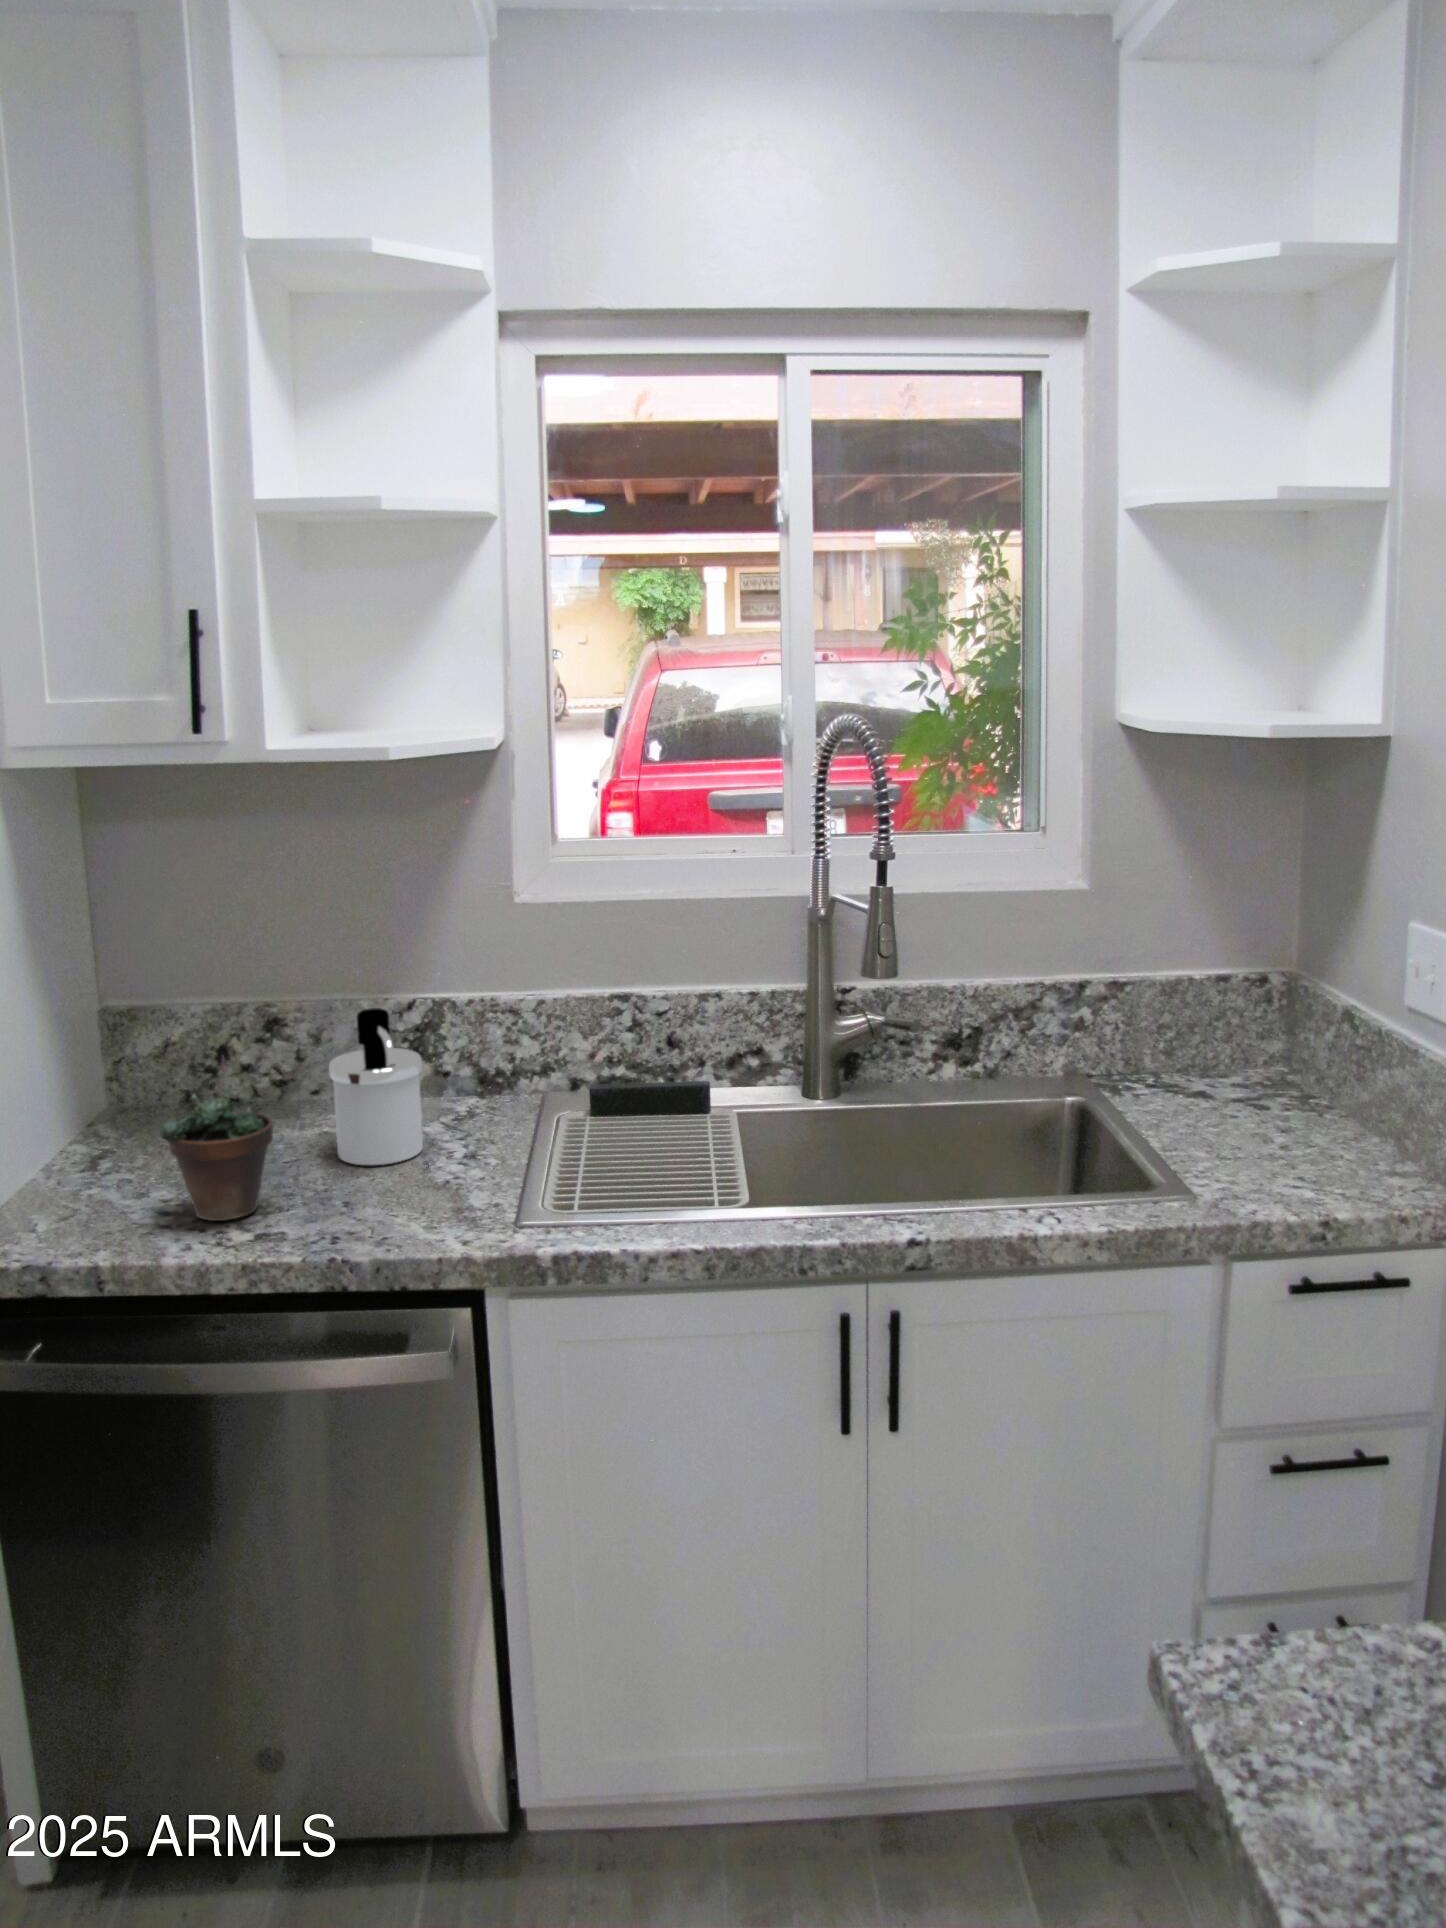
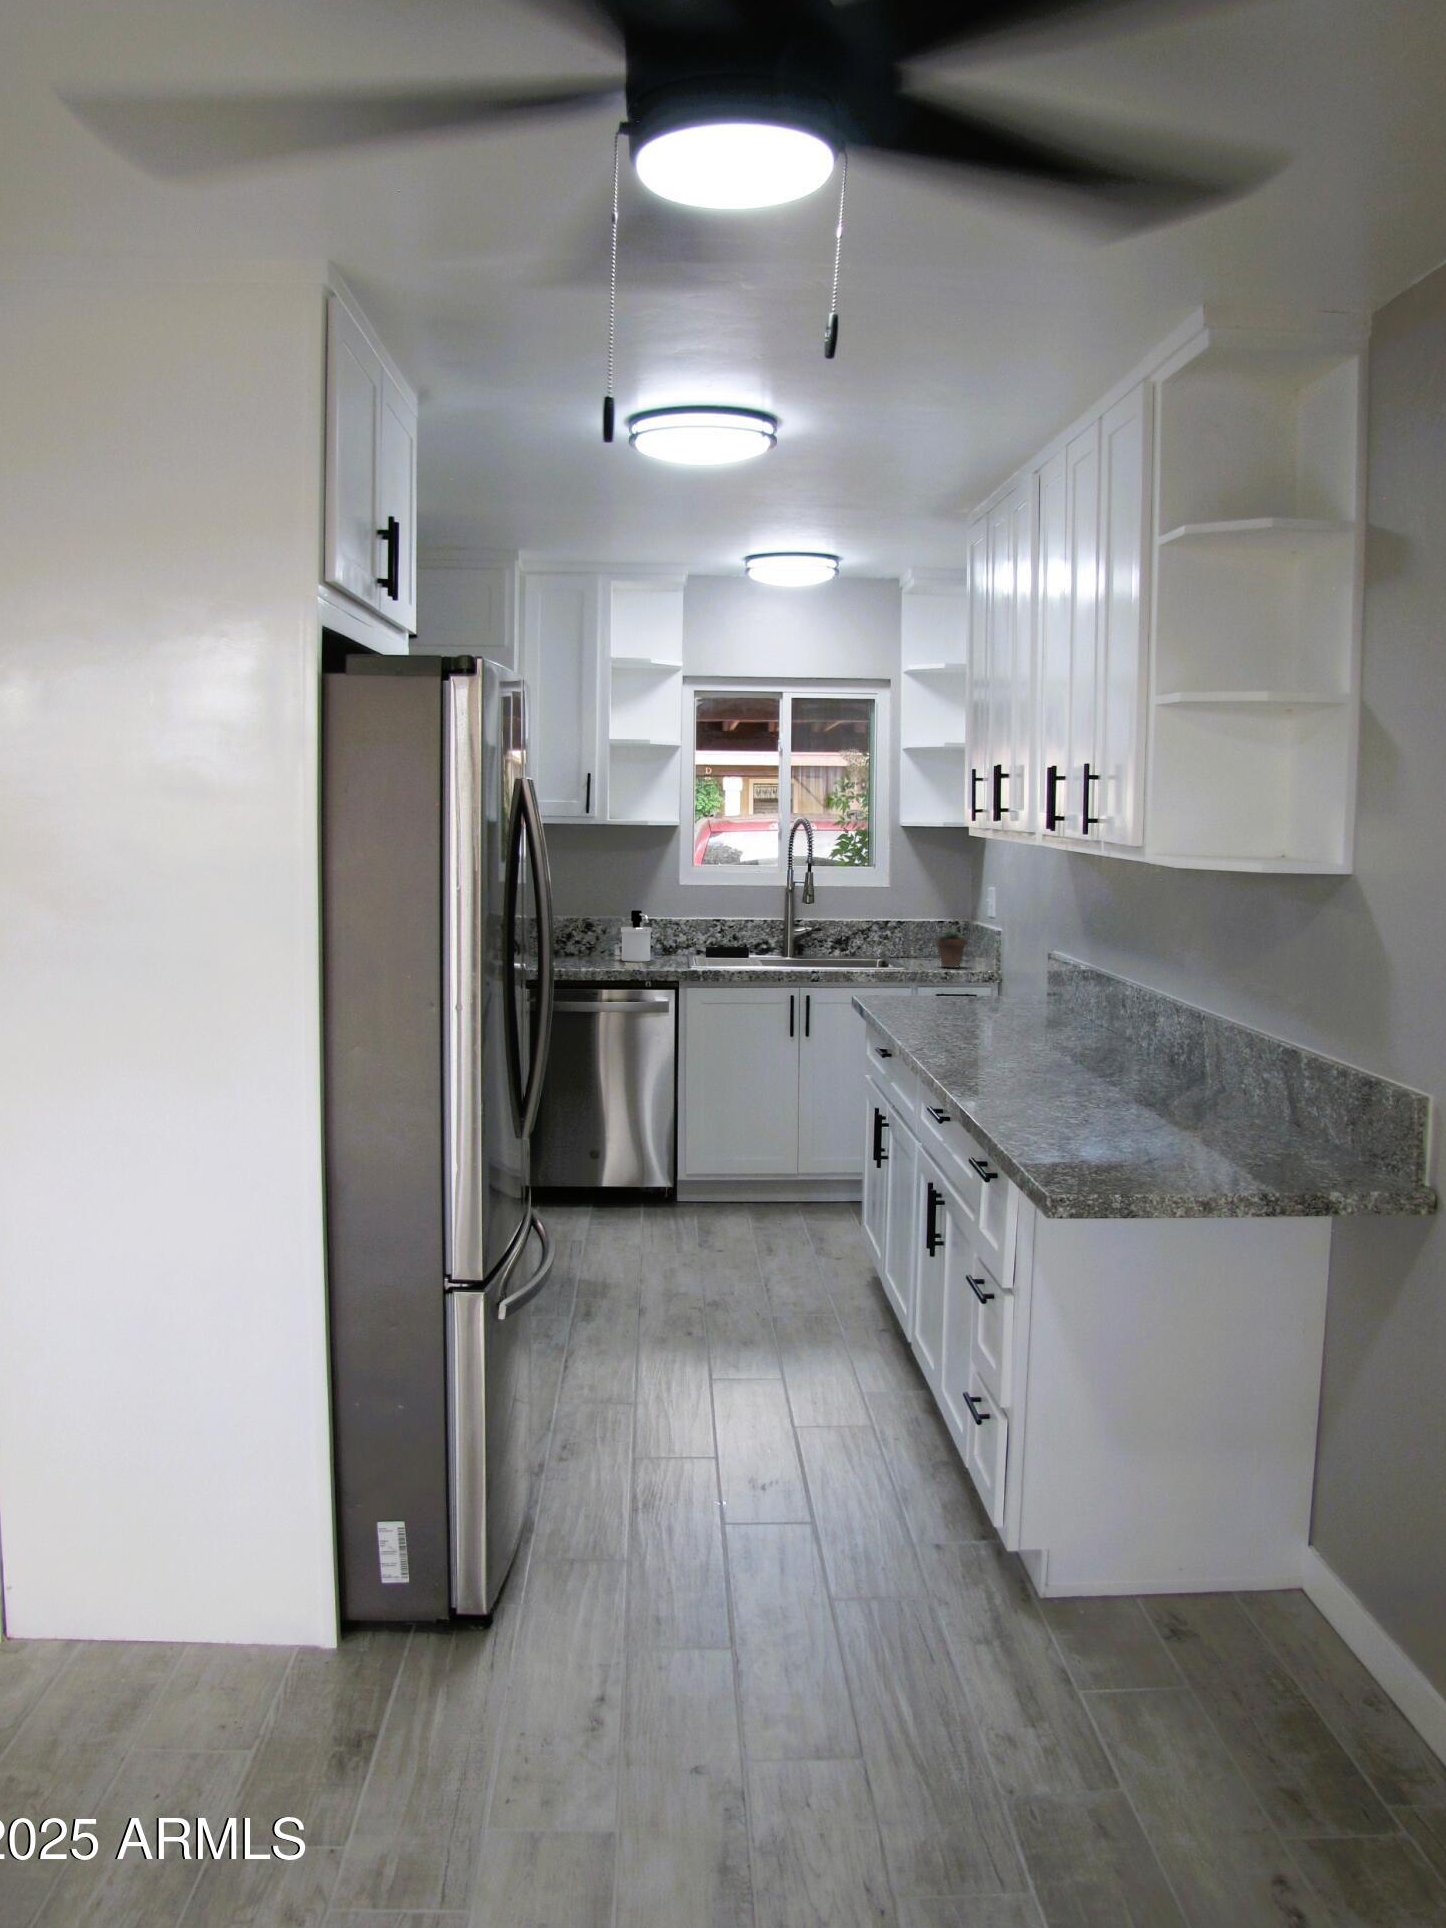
succulent plant: present [160,1057,273,1221] -> present [936,918,967,968]

